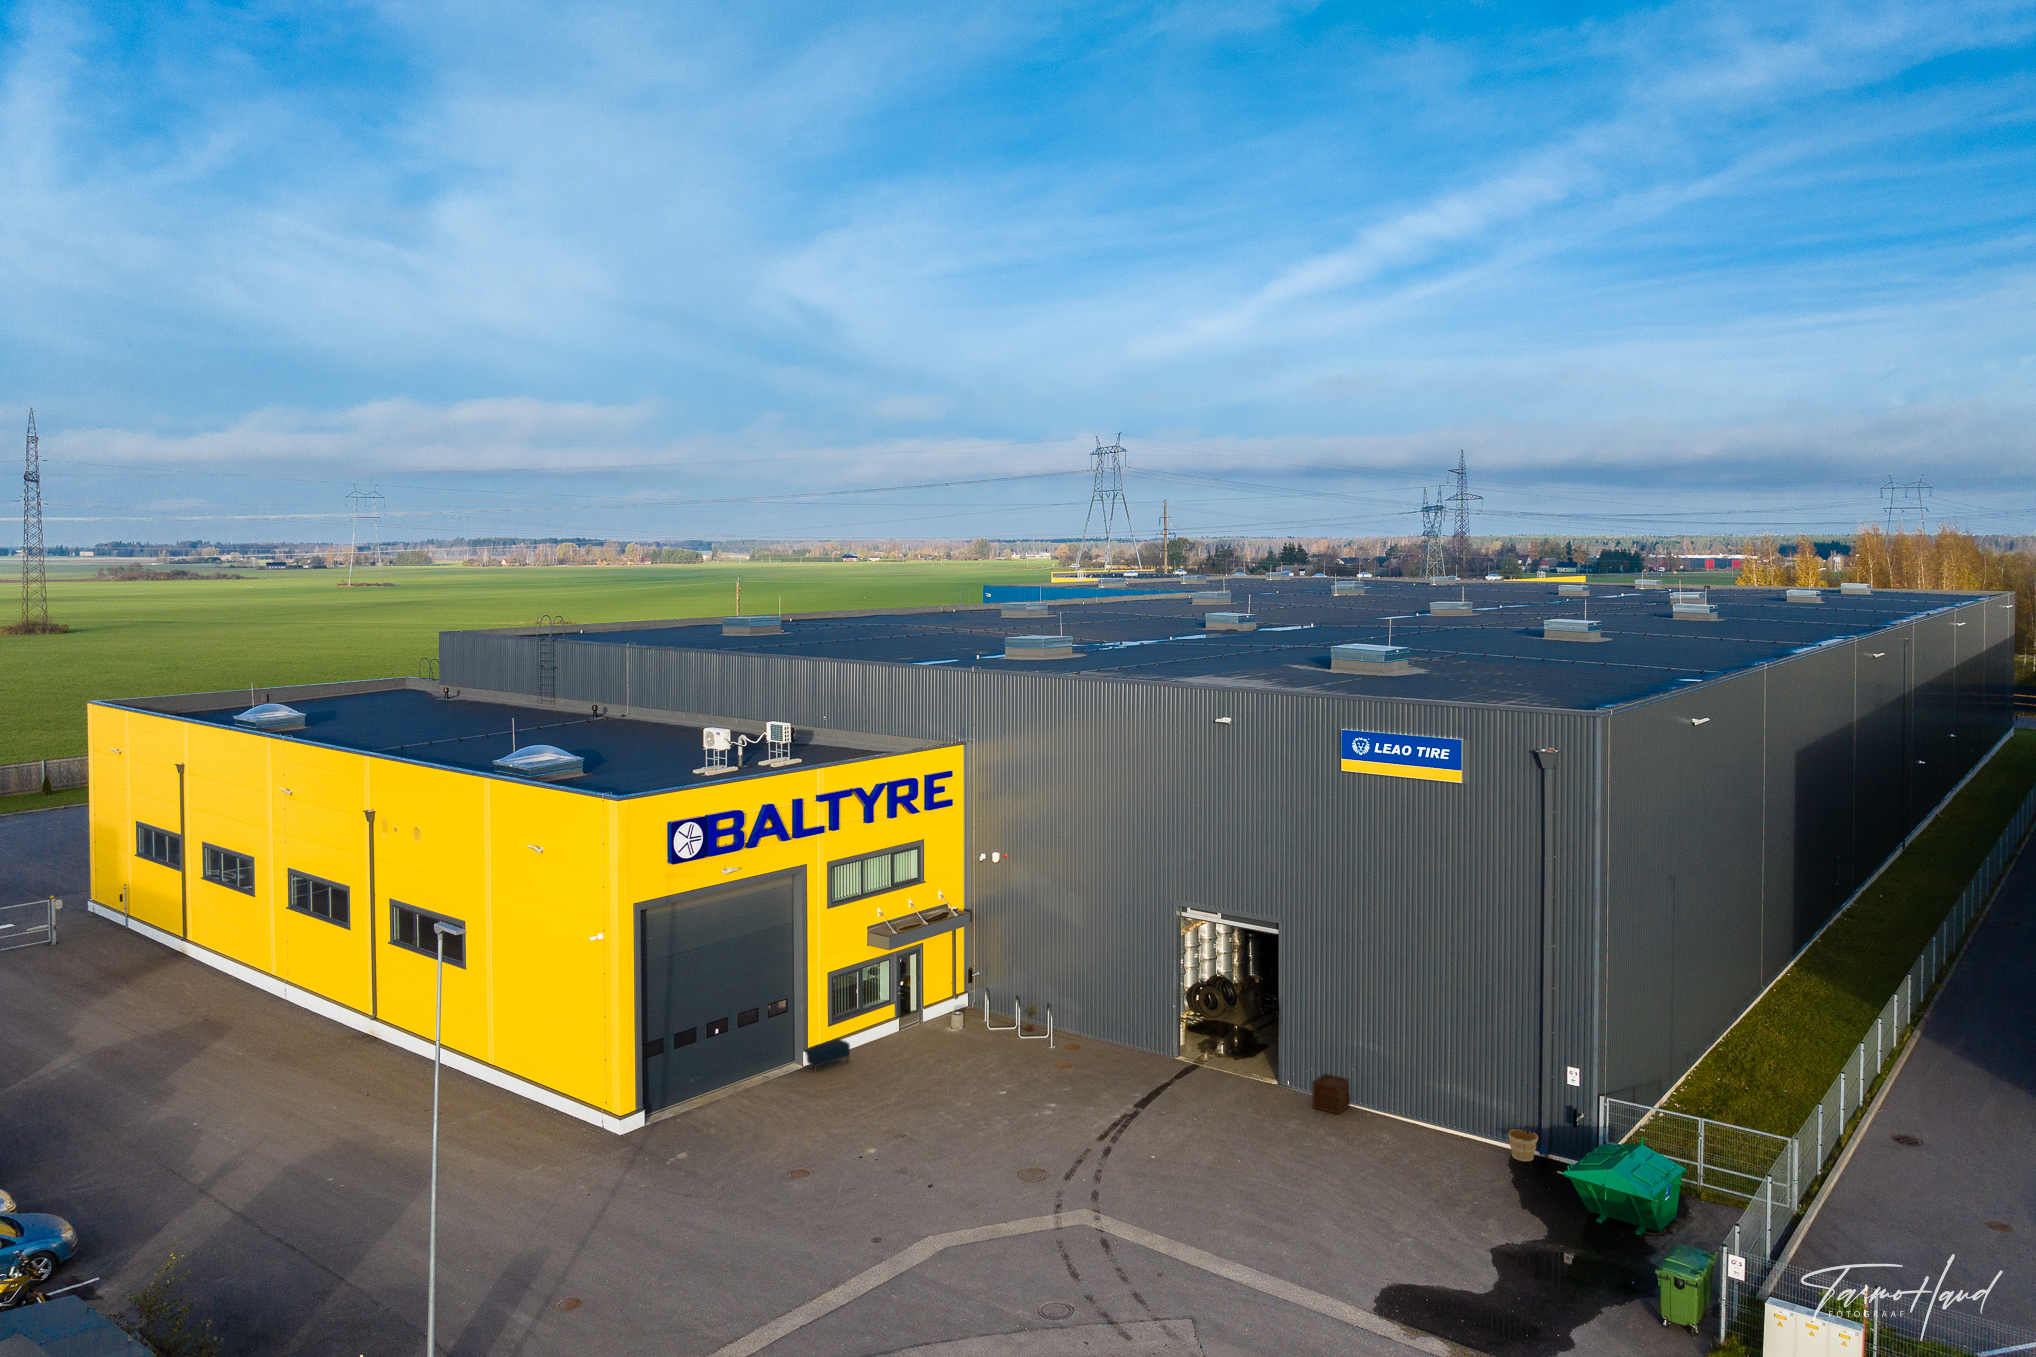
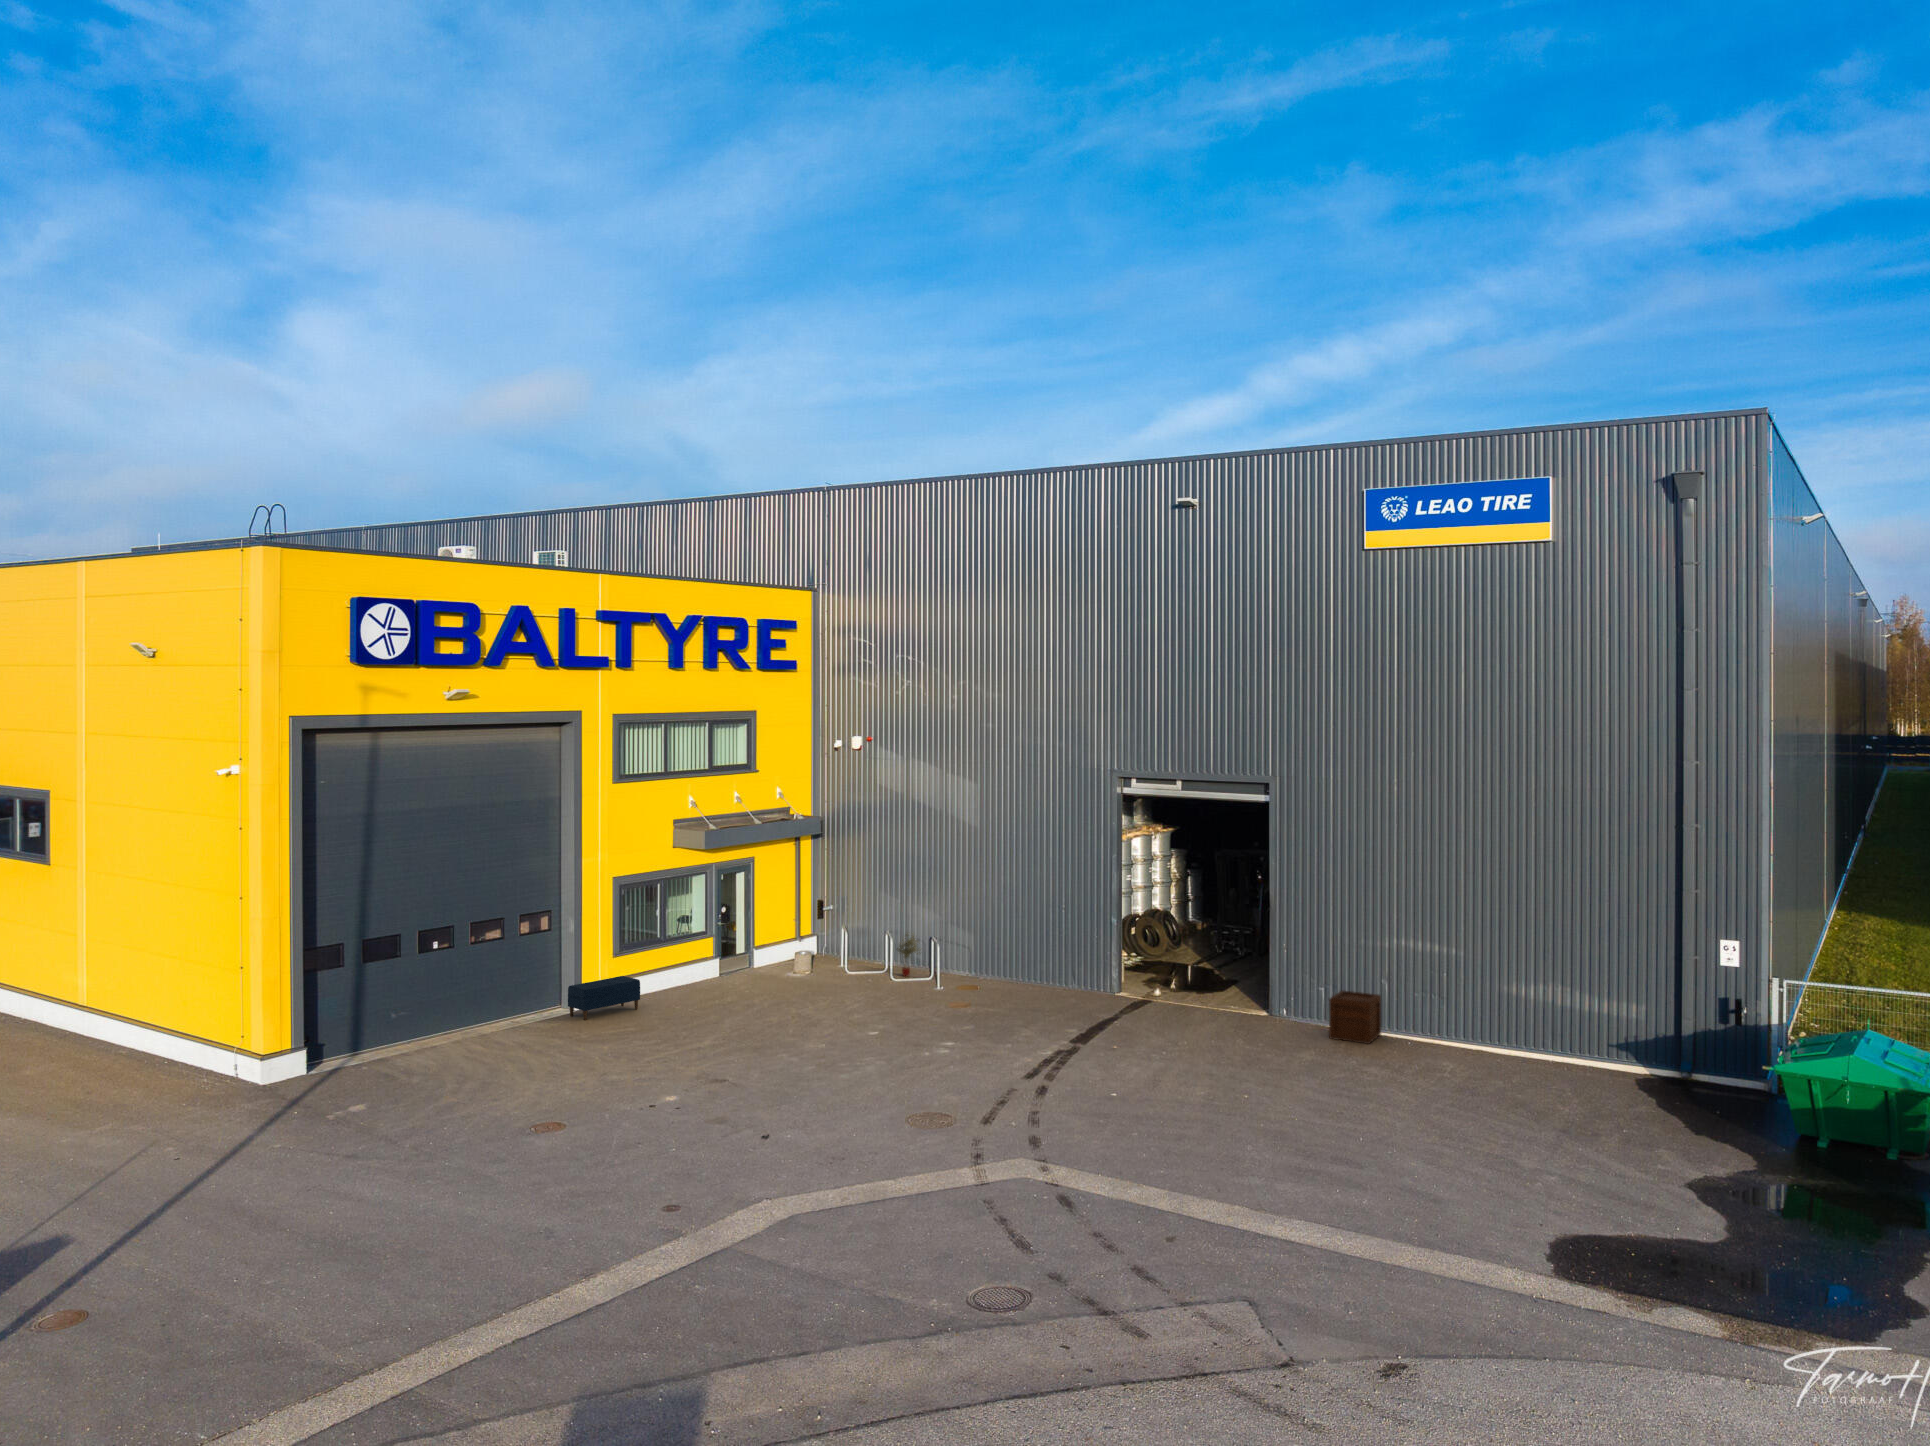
wooden bucket: present [1508,1129,1538,1162] -> none [1633,1040,1679,1084]

